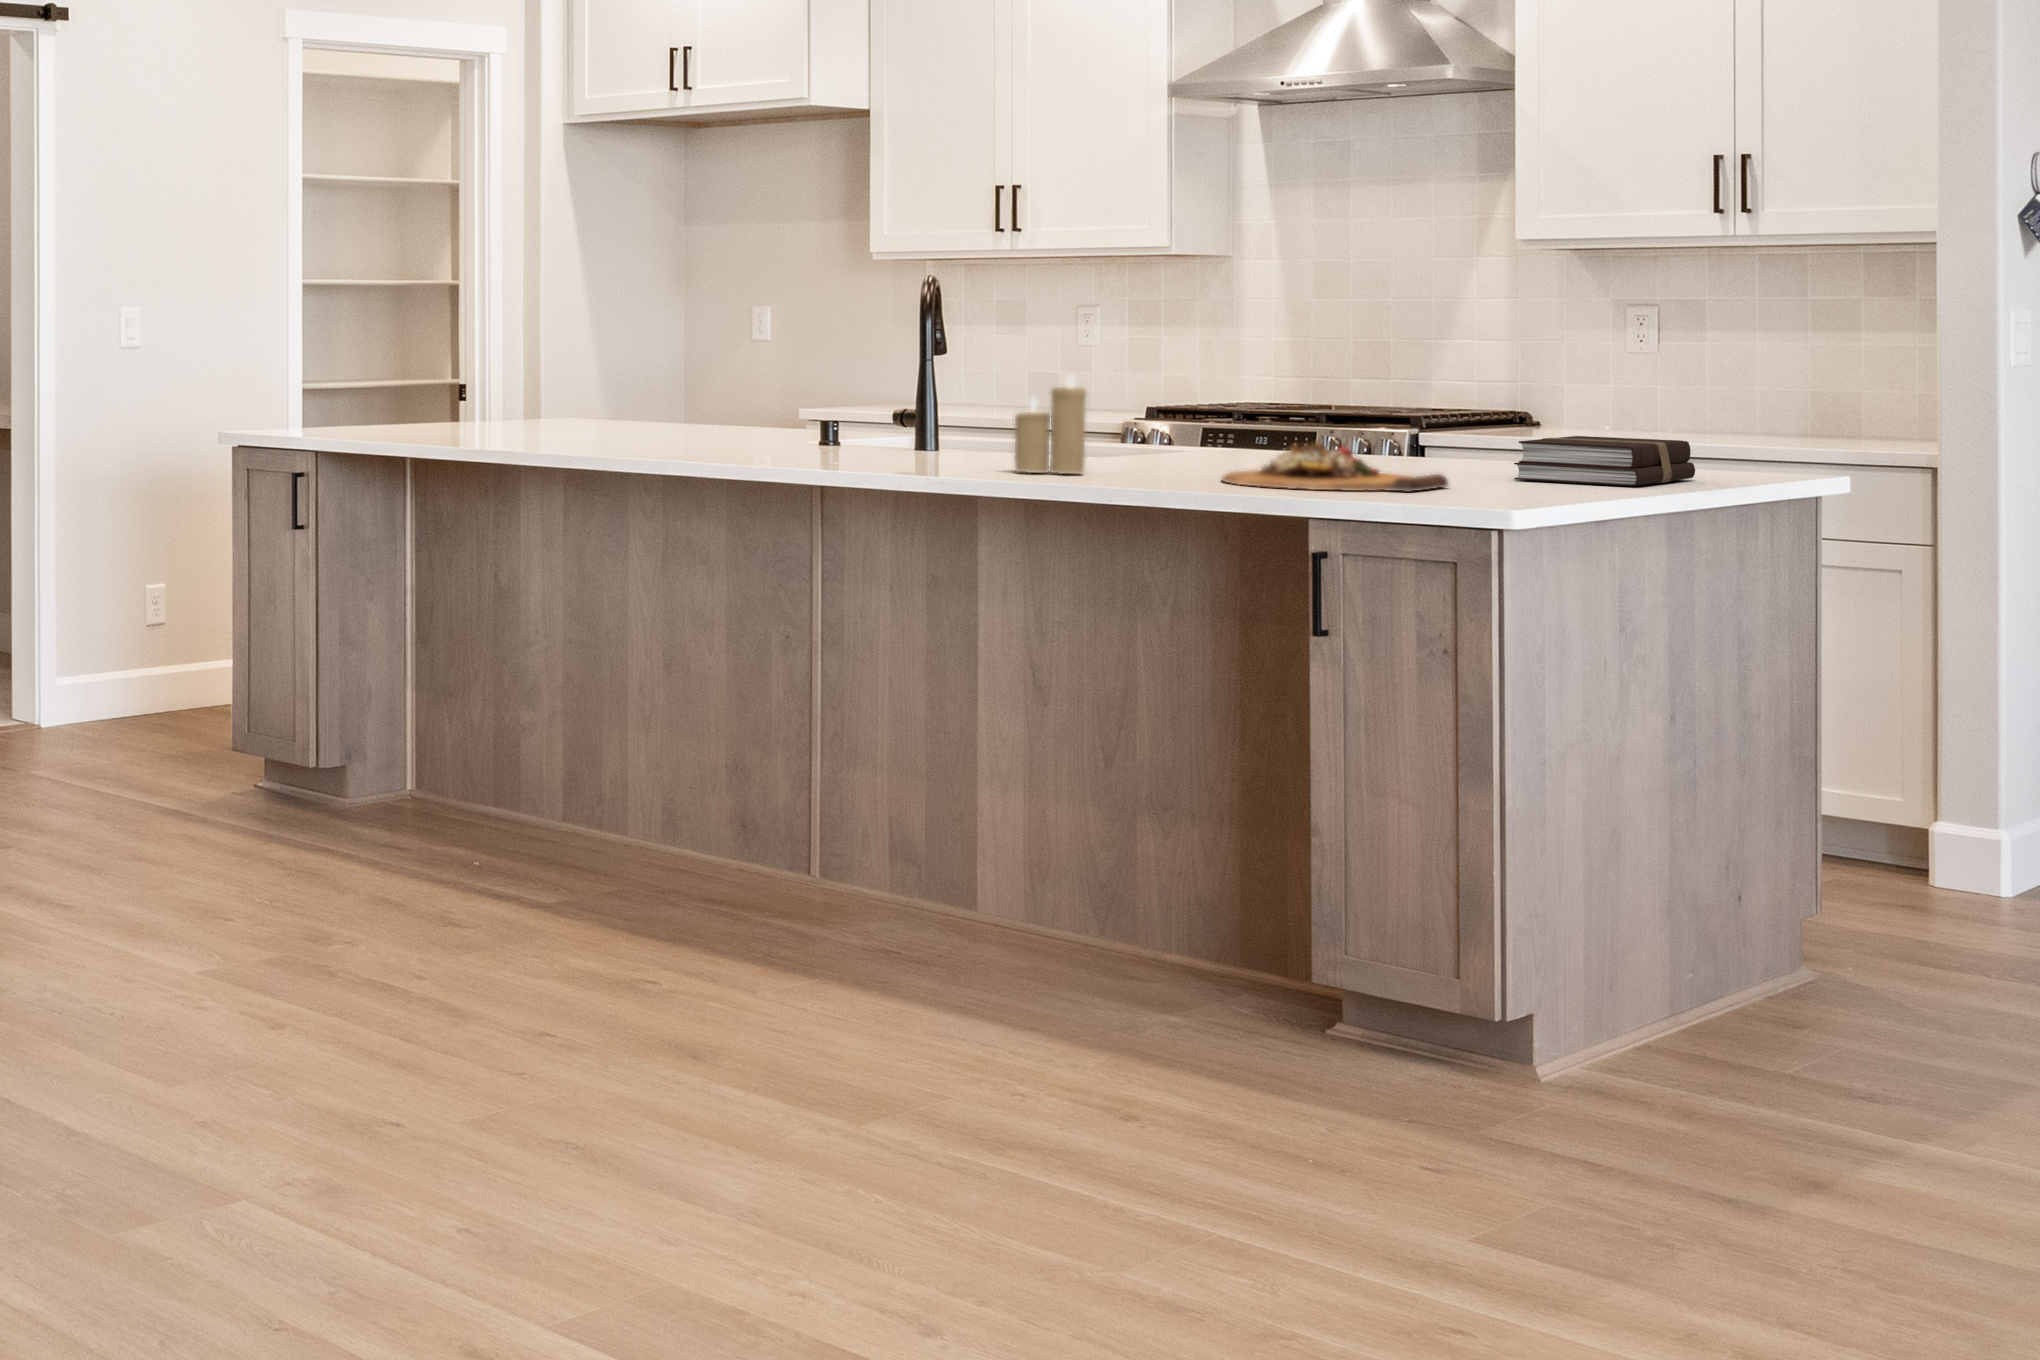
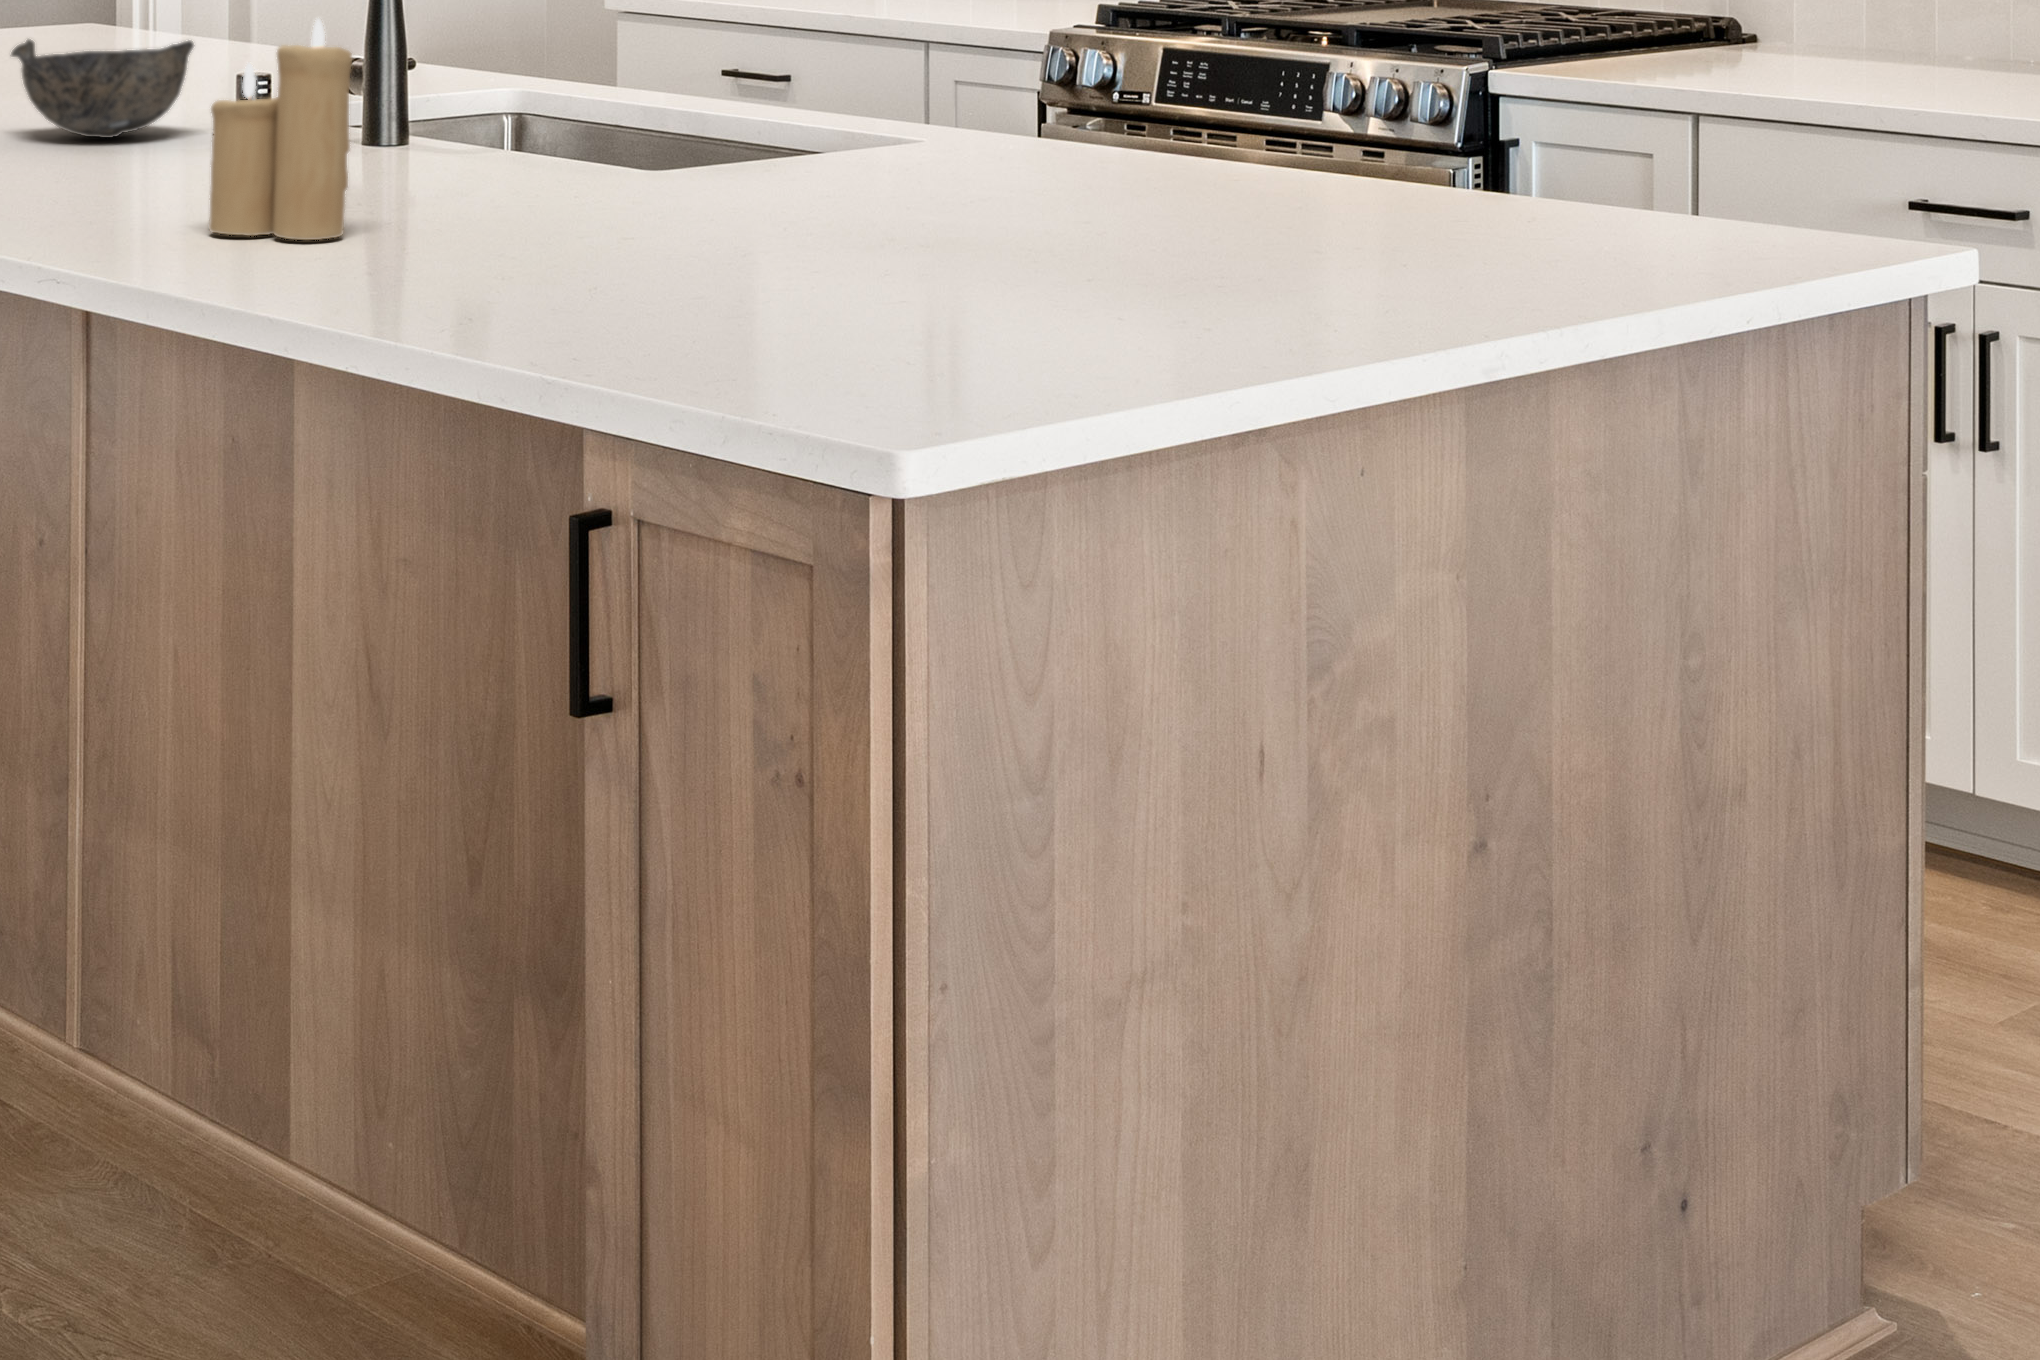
bowl: none [773,400,867,449] -> present [11,39,194,138]
book: present [1514,436,1695,486] -> none [1220,146,1611,283]
cutting board: present [1222,443,1448,492] -> none [552,180,1006,316]

